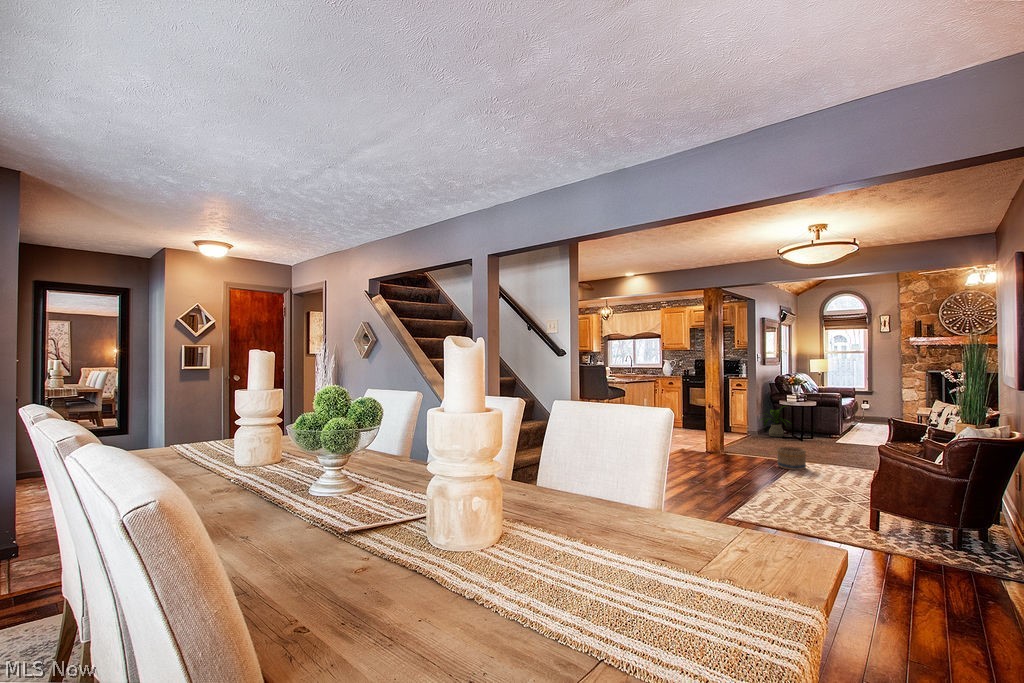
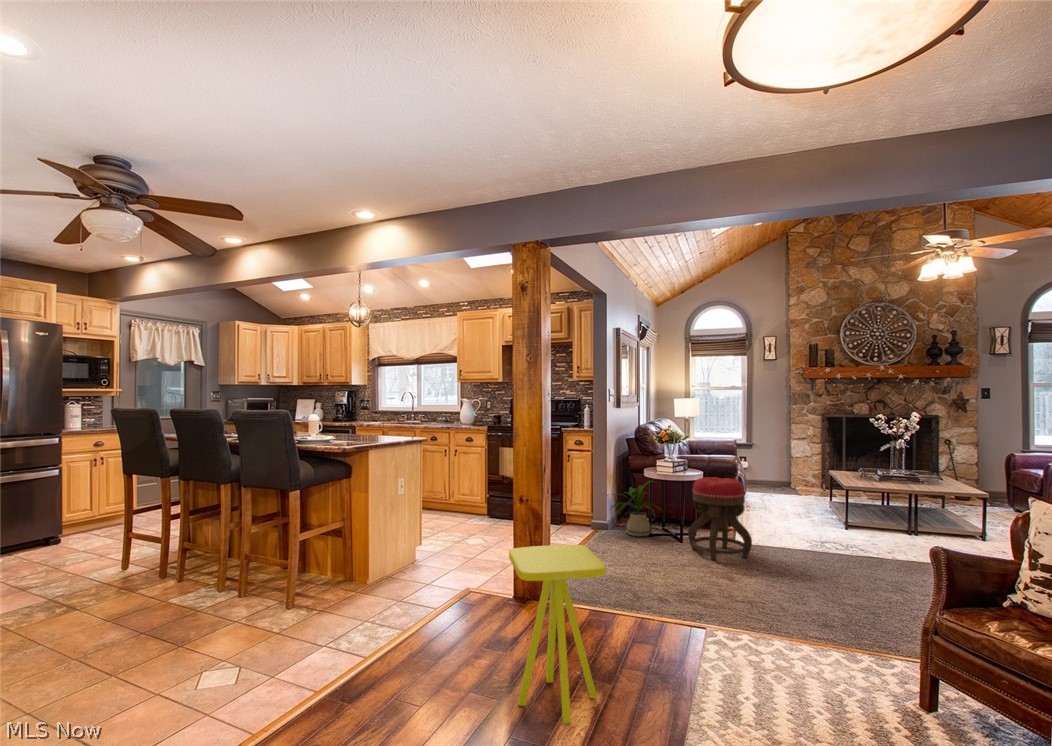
ottoman: none [805,403,843,446] -> present [688,477,752,560]
side table: none [714,414,752,468] -> present [509,545,606,723]
basket: present [777,447,806,470] -> none [663,622,735,704]

